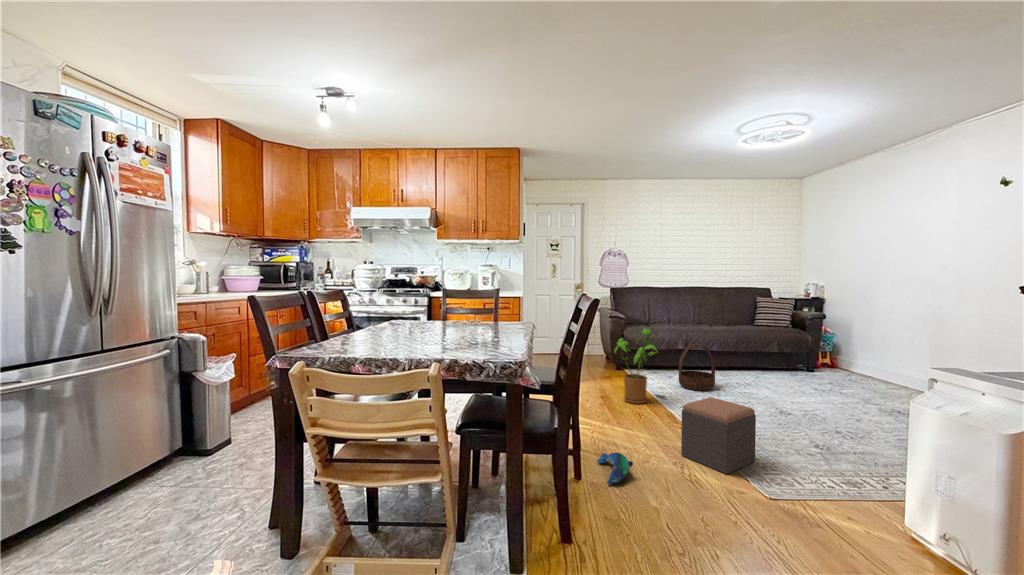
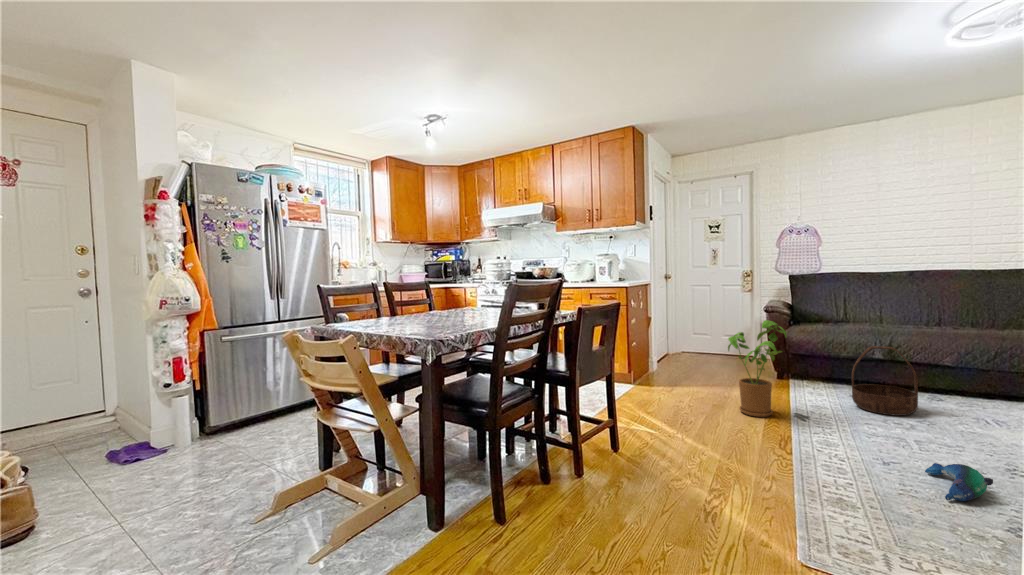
footstool: present [681,397,756,474] -> none [734,412,851,519]
plush toy: present [597,453,633,485] -> present [925,463,993,501]

